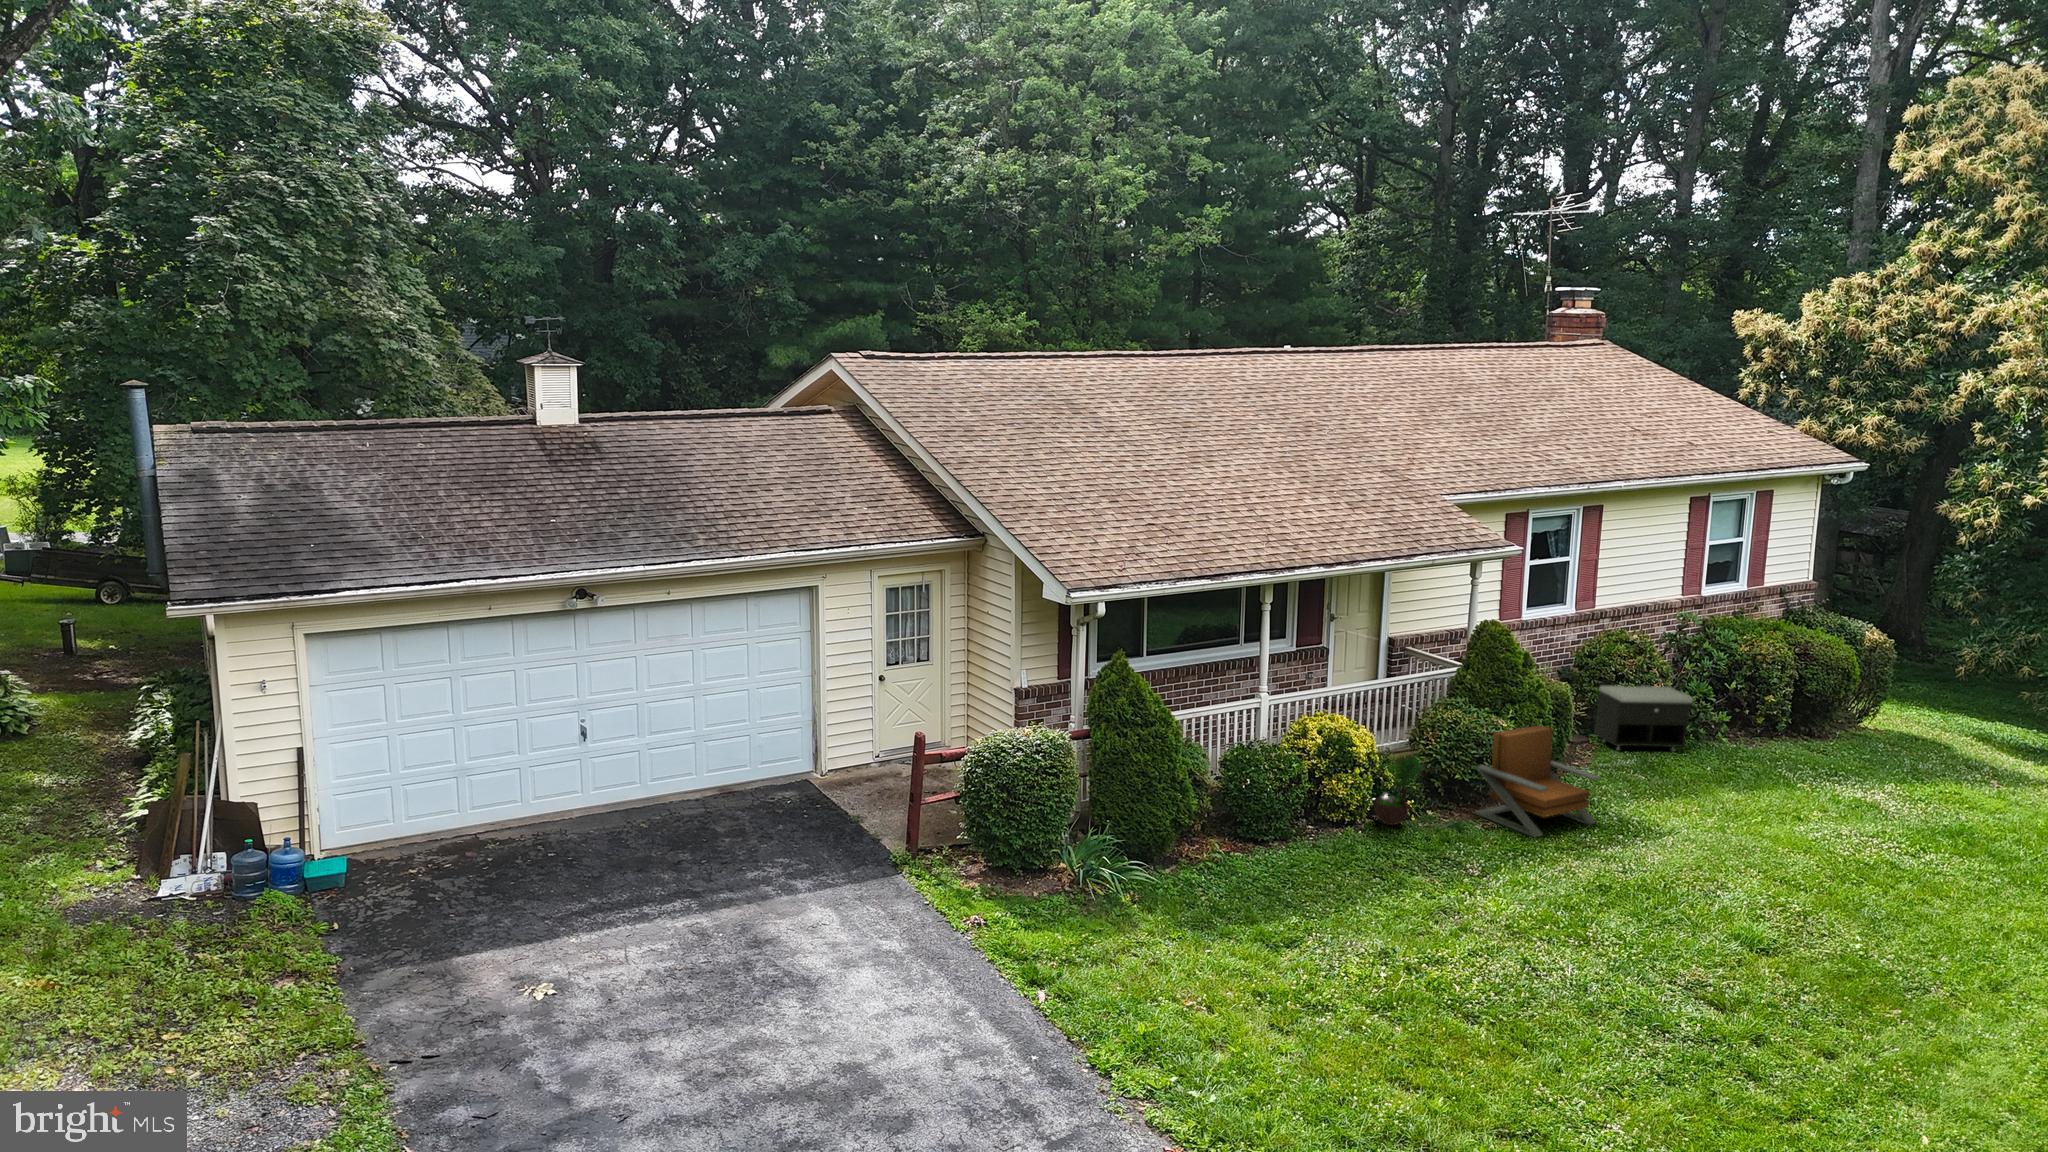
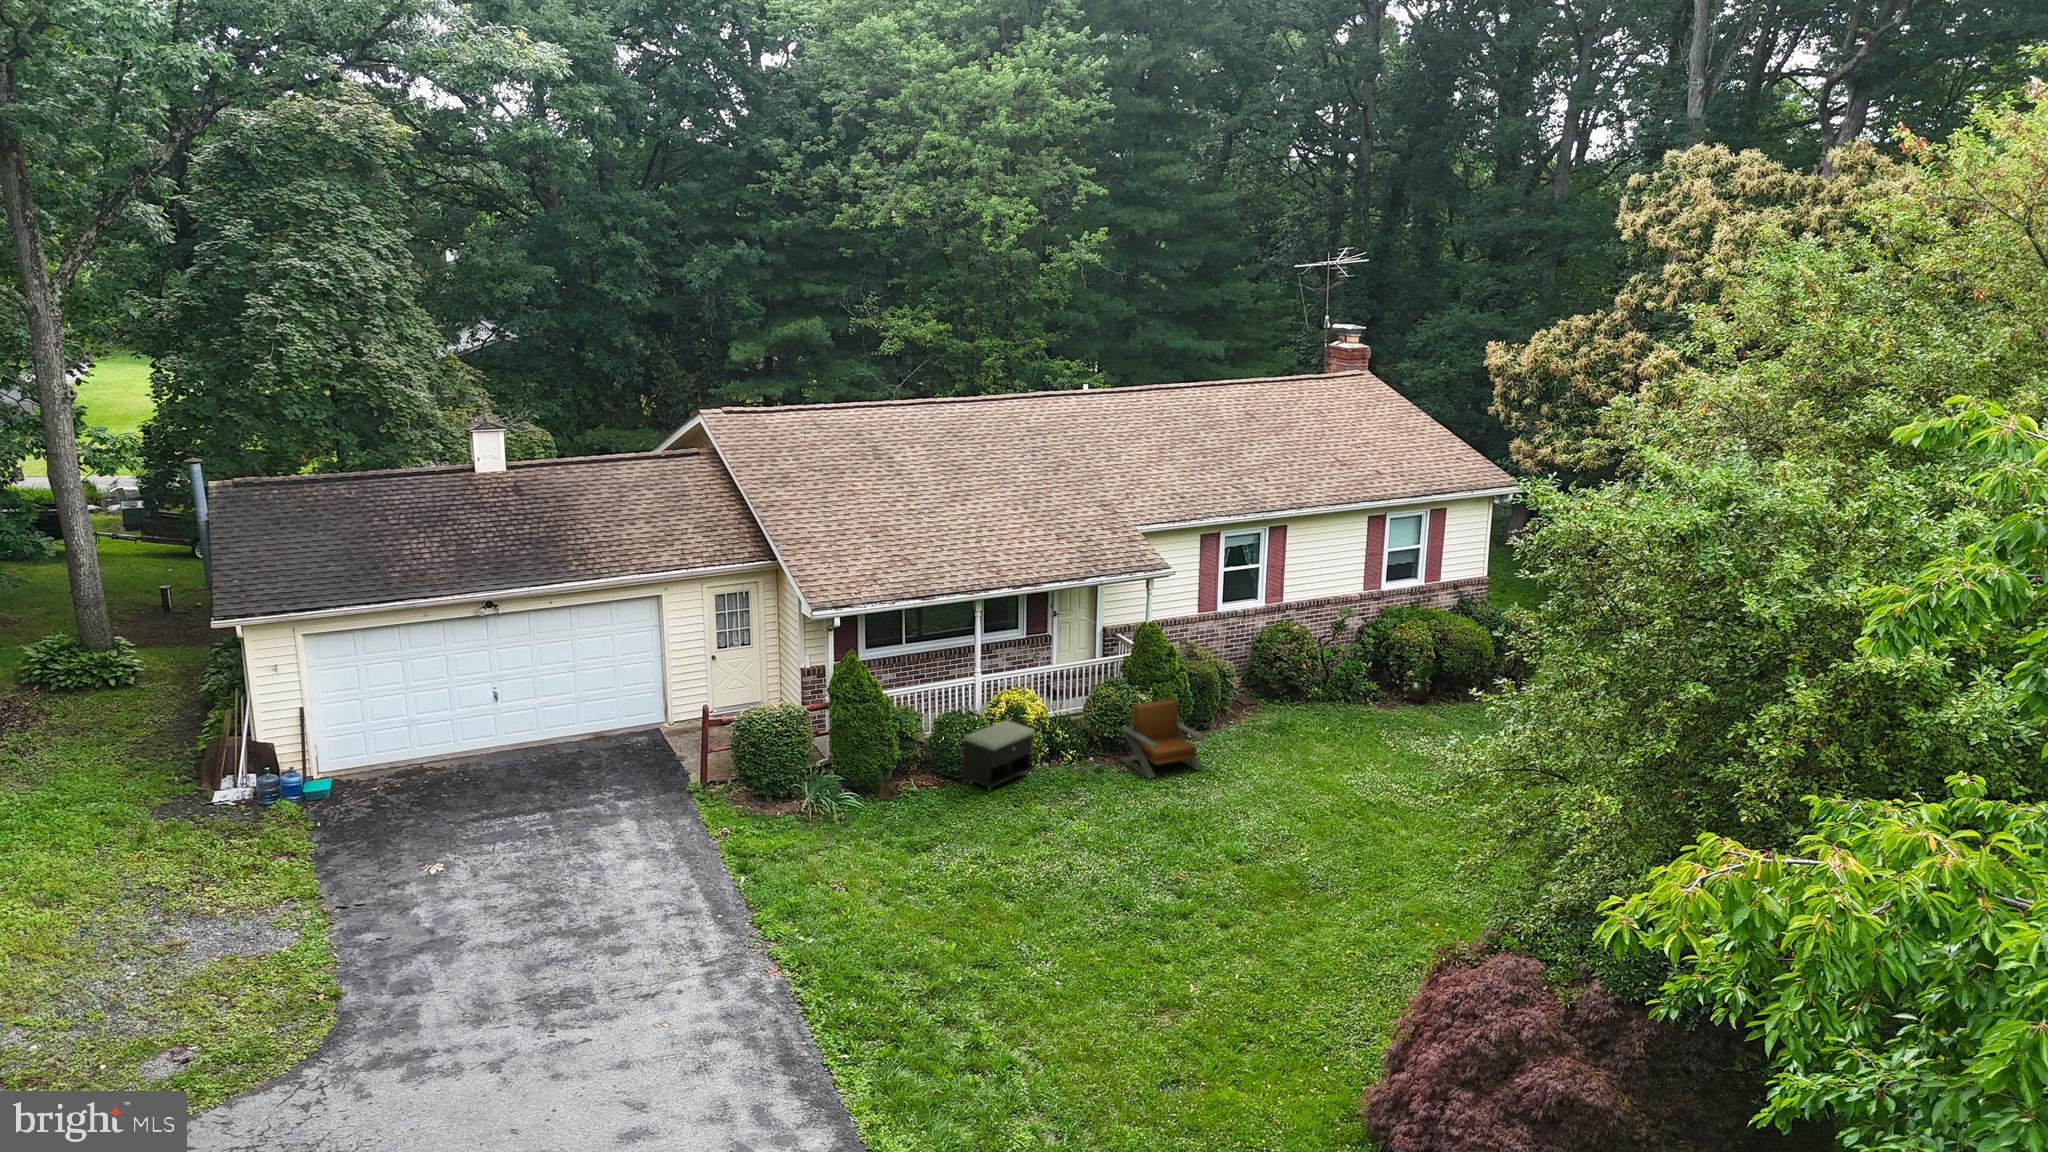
storage bench: present [1594,686,1693,751] -> present [962,720,1035,790]
potted tree: present [1374,754,1422,825] -> present [1408,663,1436,702]
watering can: none [1169,838,1222,873] -> present [877,777,902,800]

